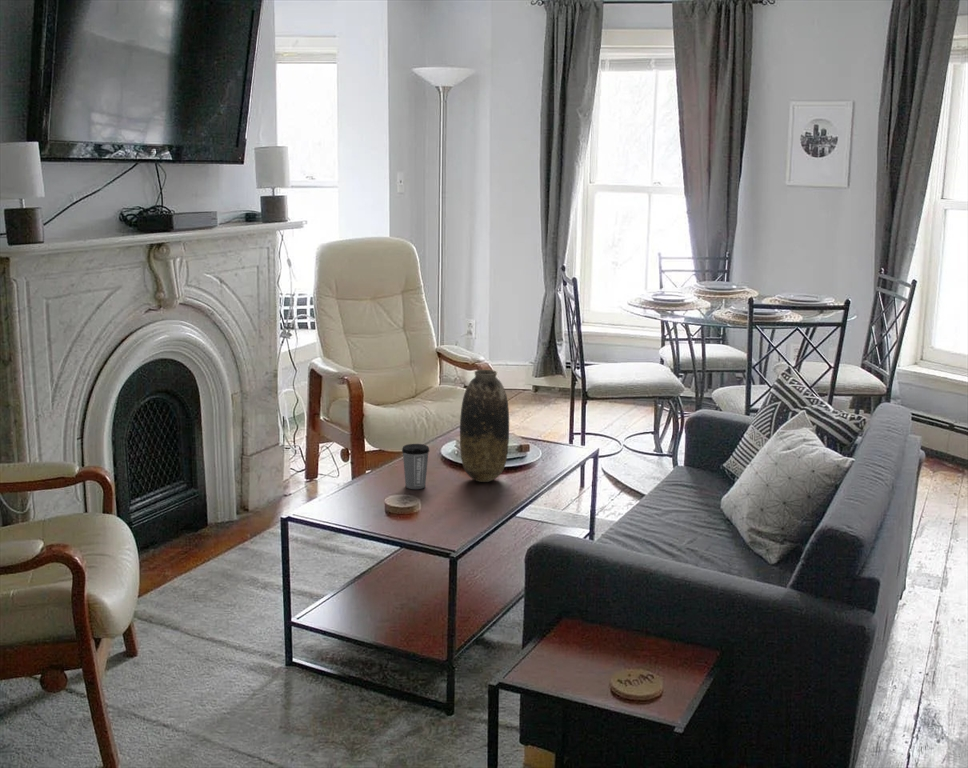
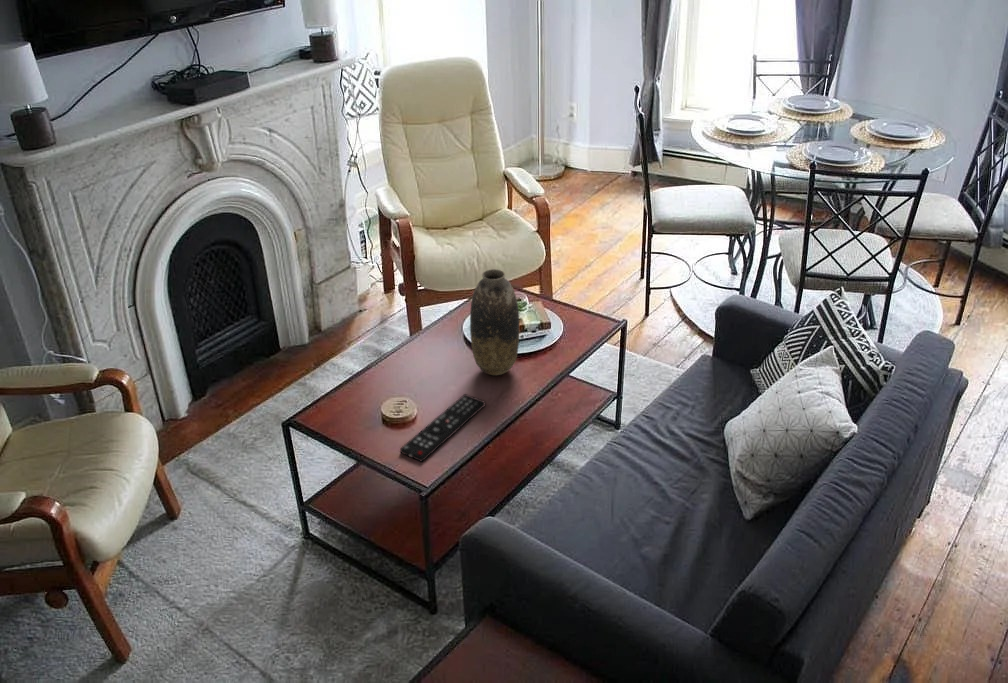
coffee cup: present [402,444,429,489] -> none [412,339,439,384]
remote control: none [410,492,483,535] -> present [400,394,485,461]

